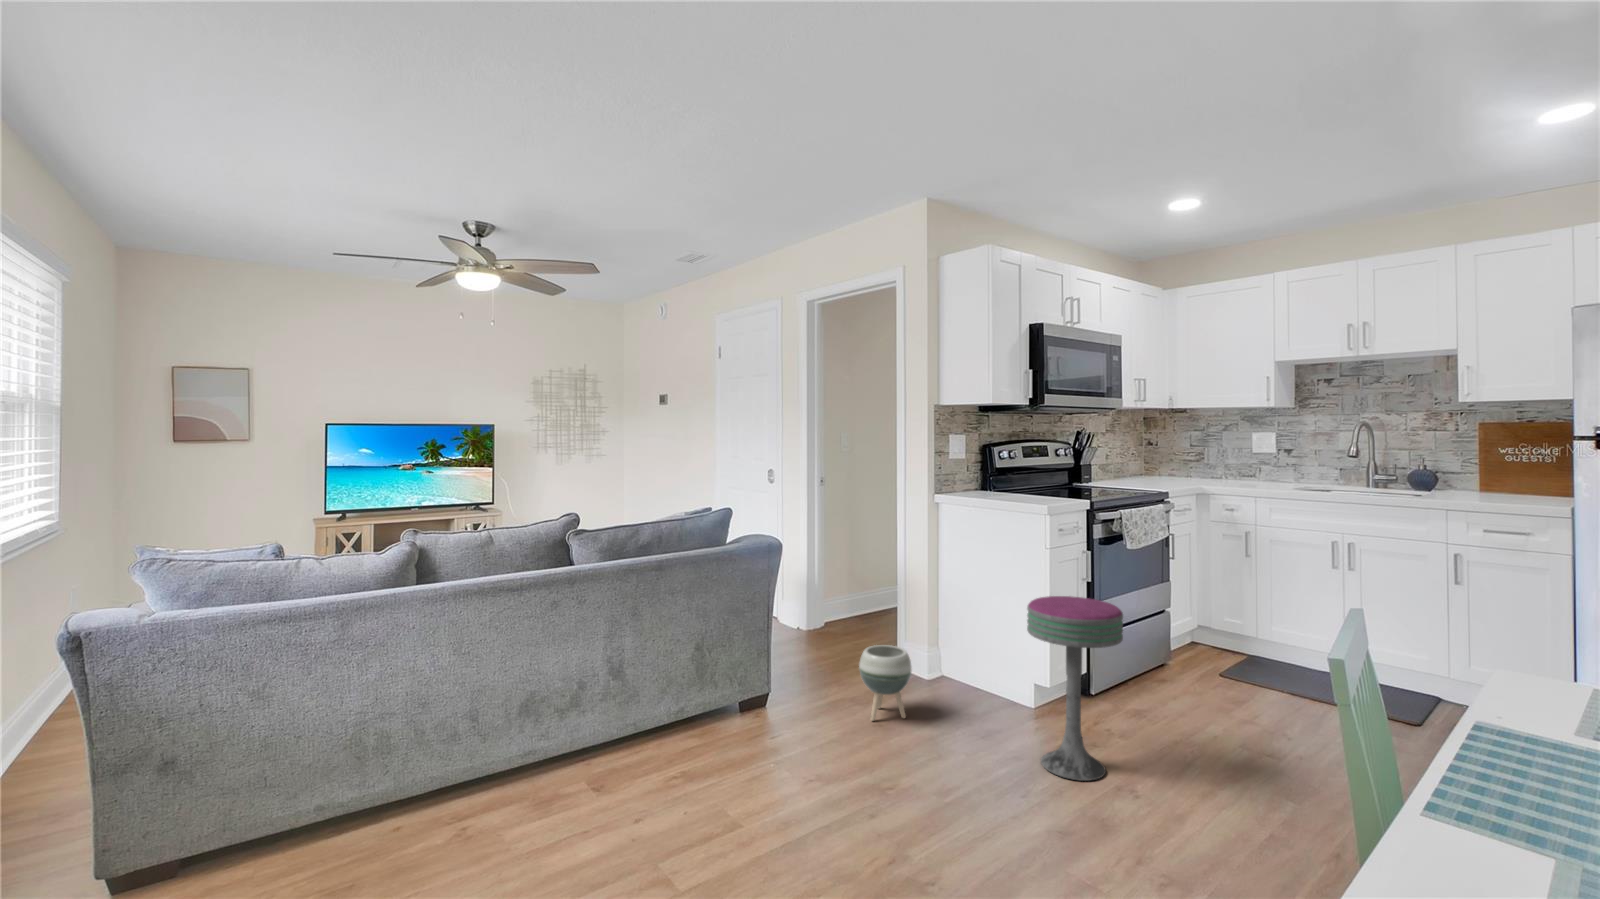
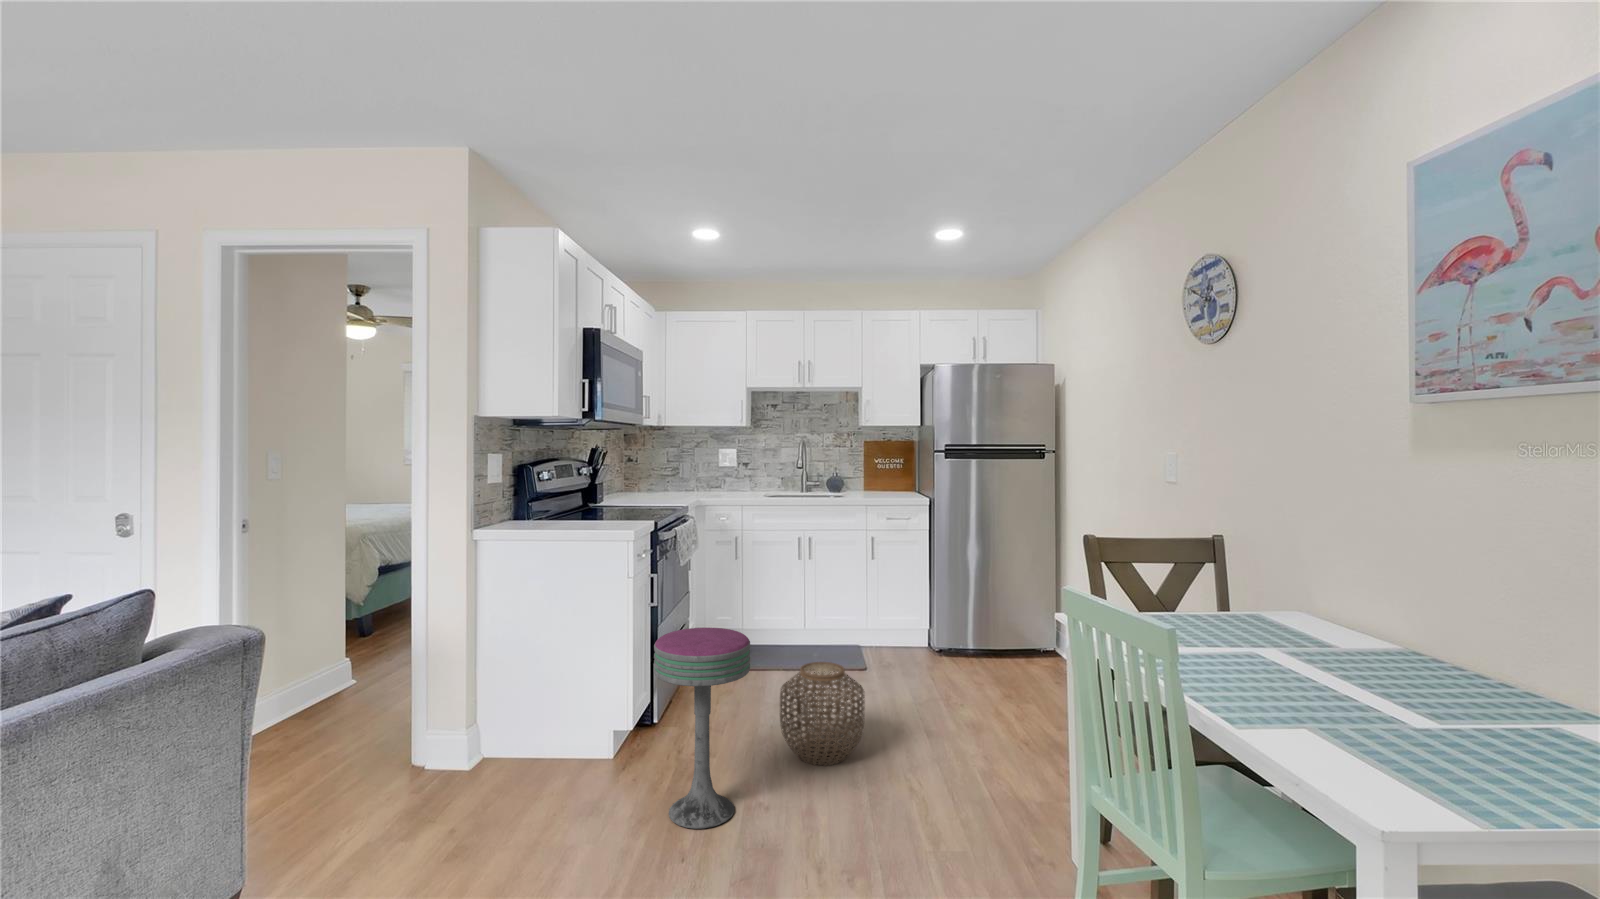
planter: present [859,645,912,721] -> none [412,741,491,858]
woven basket: none [1192,667,1305,785] -> present [780,662,865,765]

